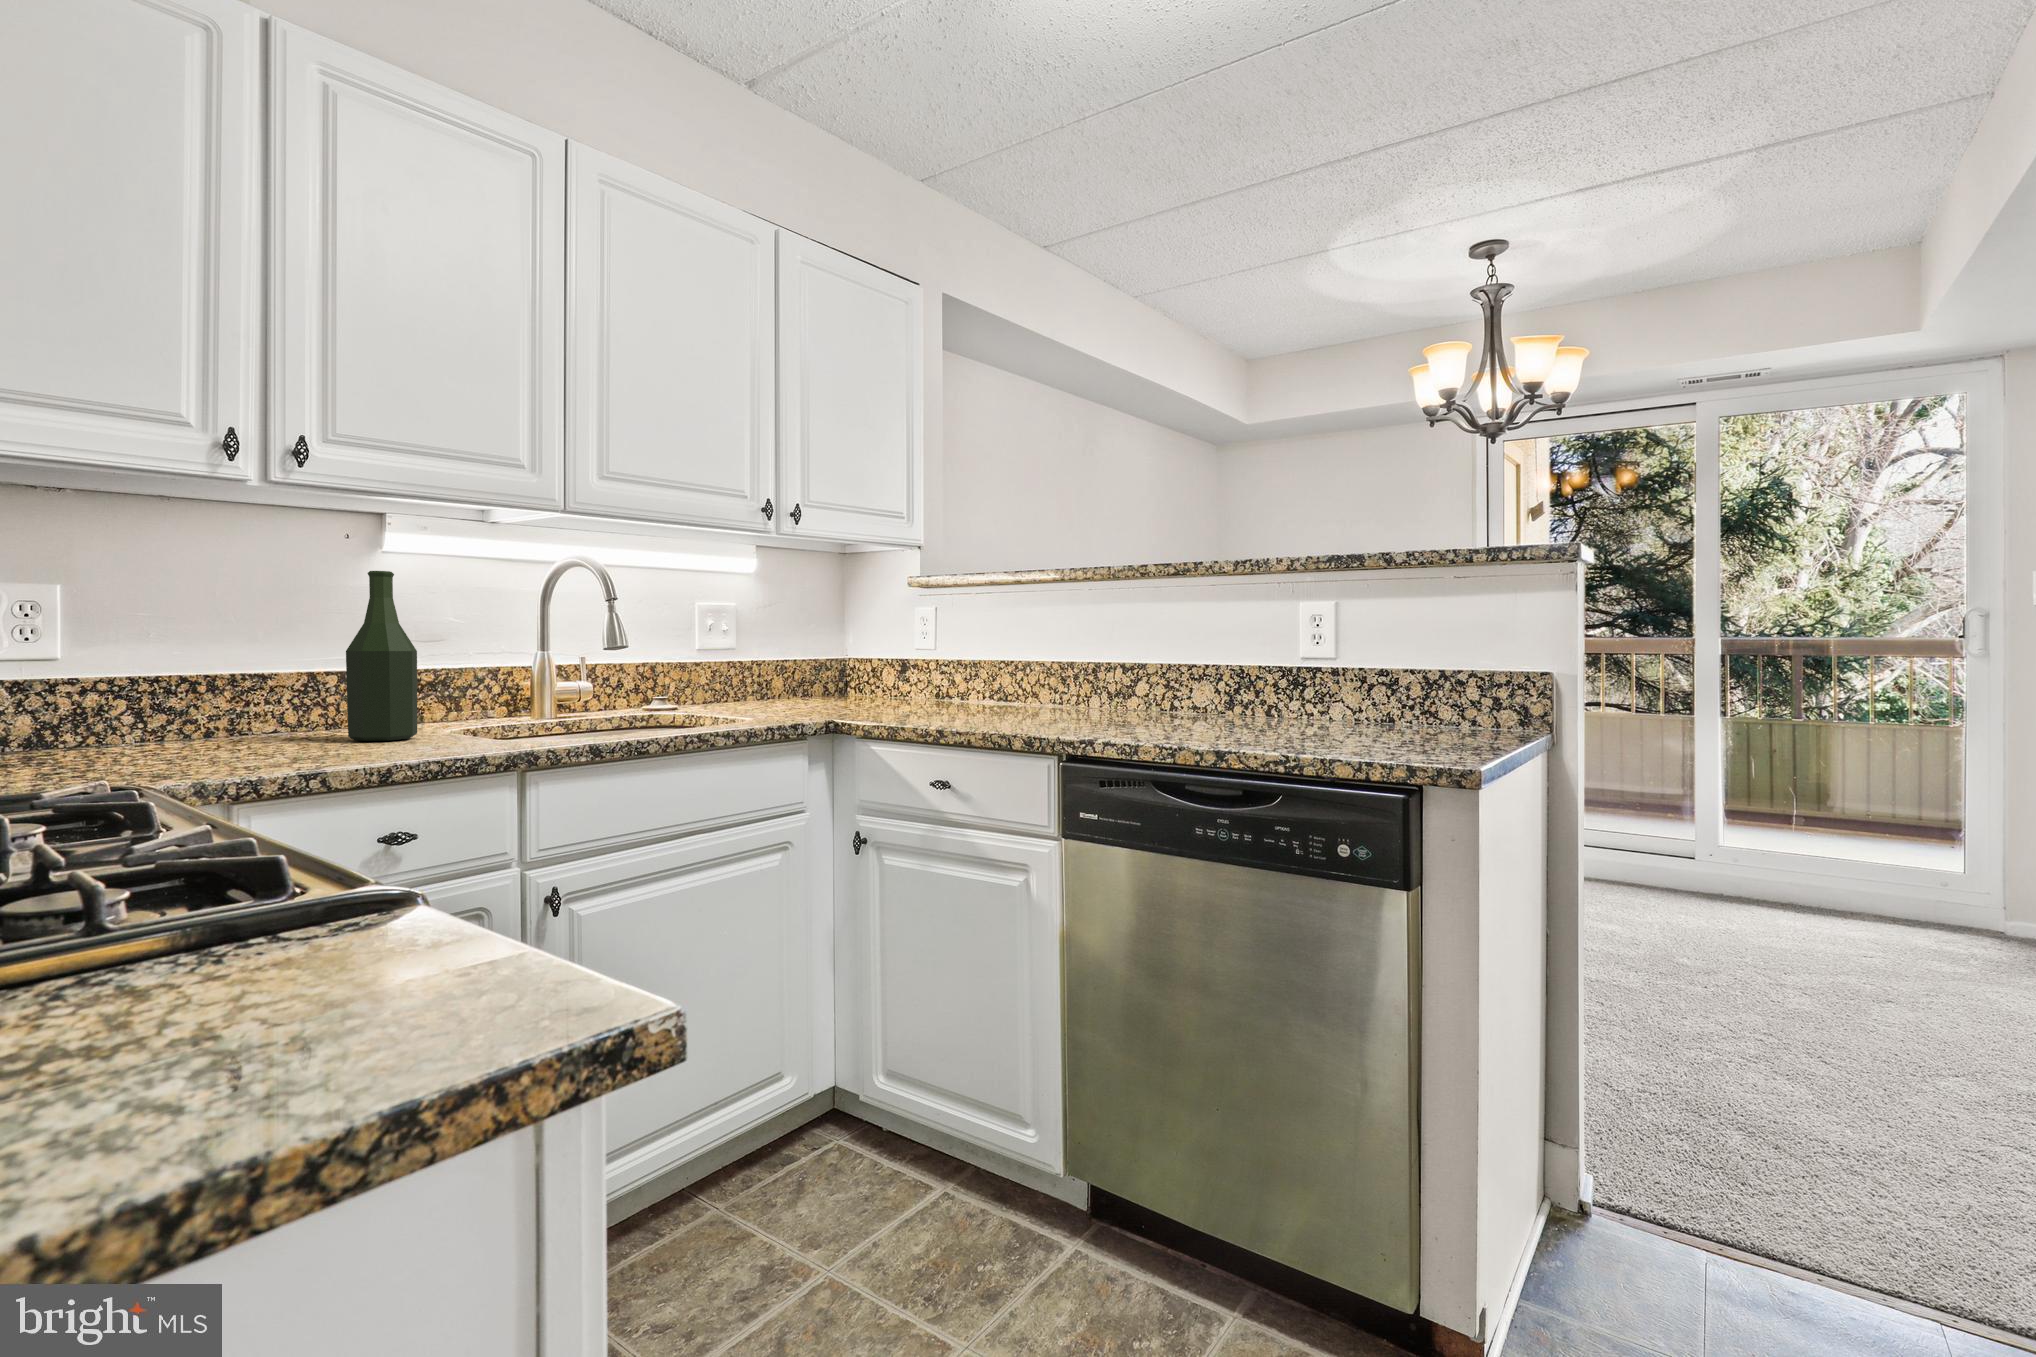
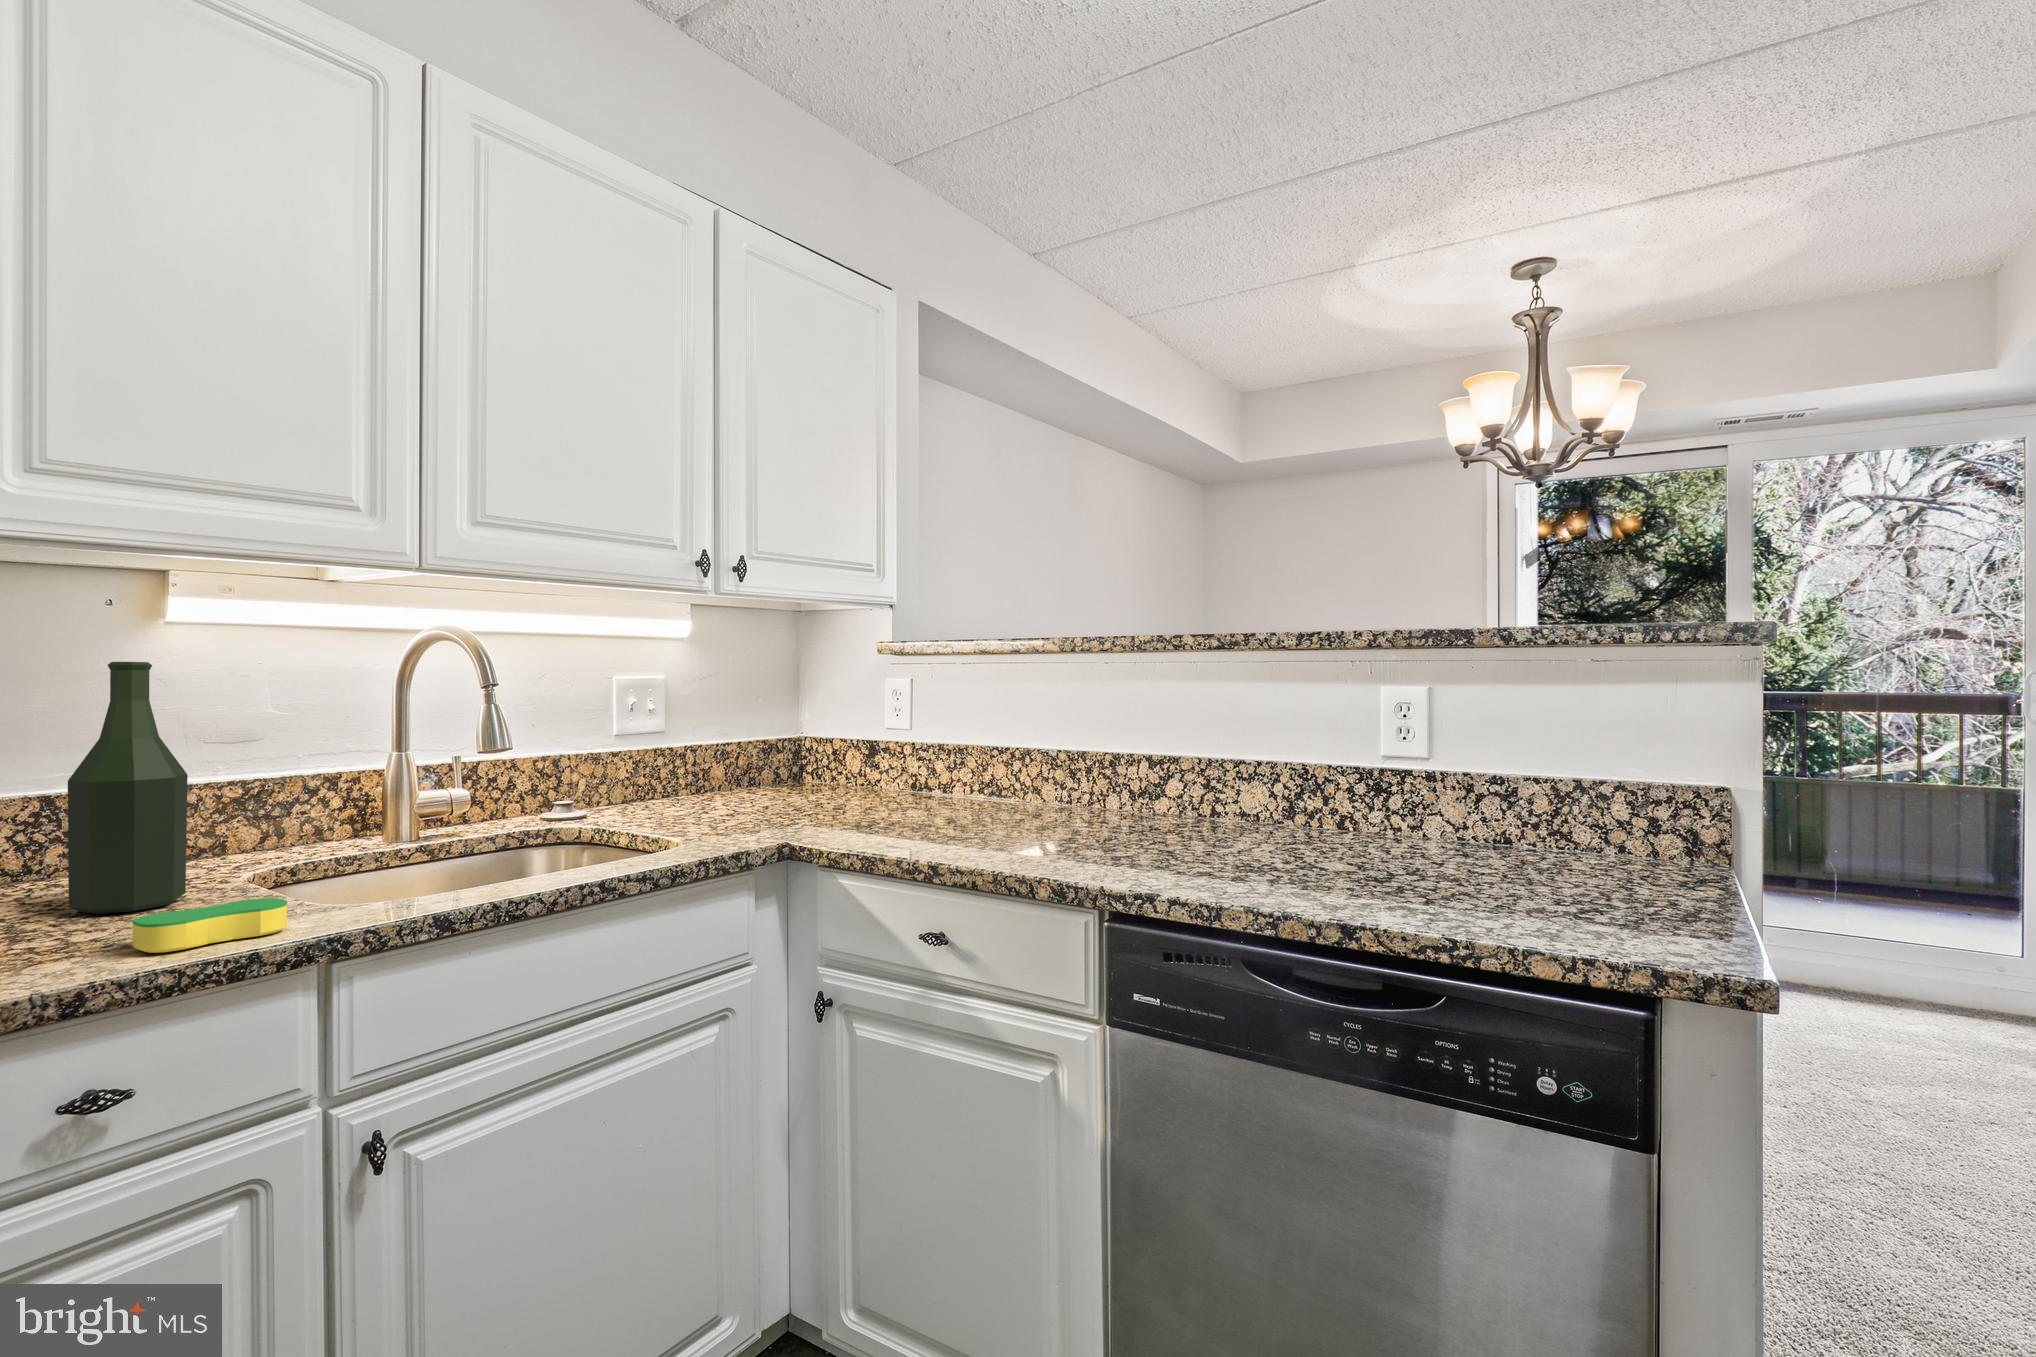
sponge: none [407,728,496,752] -> present [133,898,287,953]

